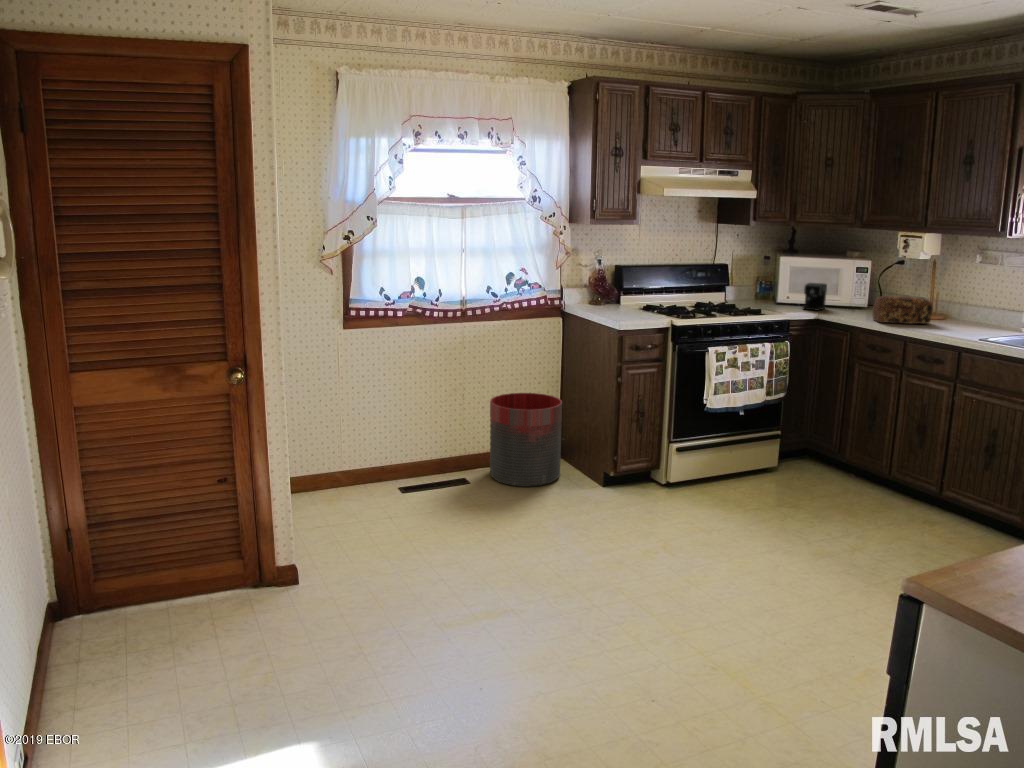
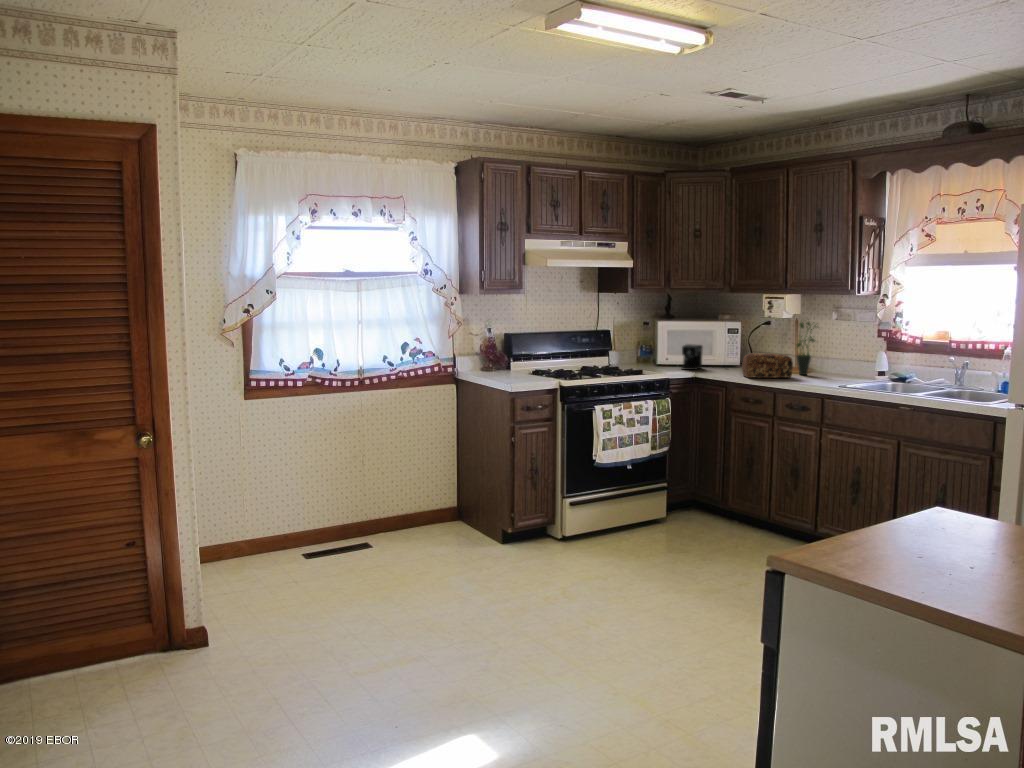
potted plant: none [935,259,967,321] -> present [797,322,816,375]
trash can: present [490,393,562,487] -> none [390,458,461,549]

